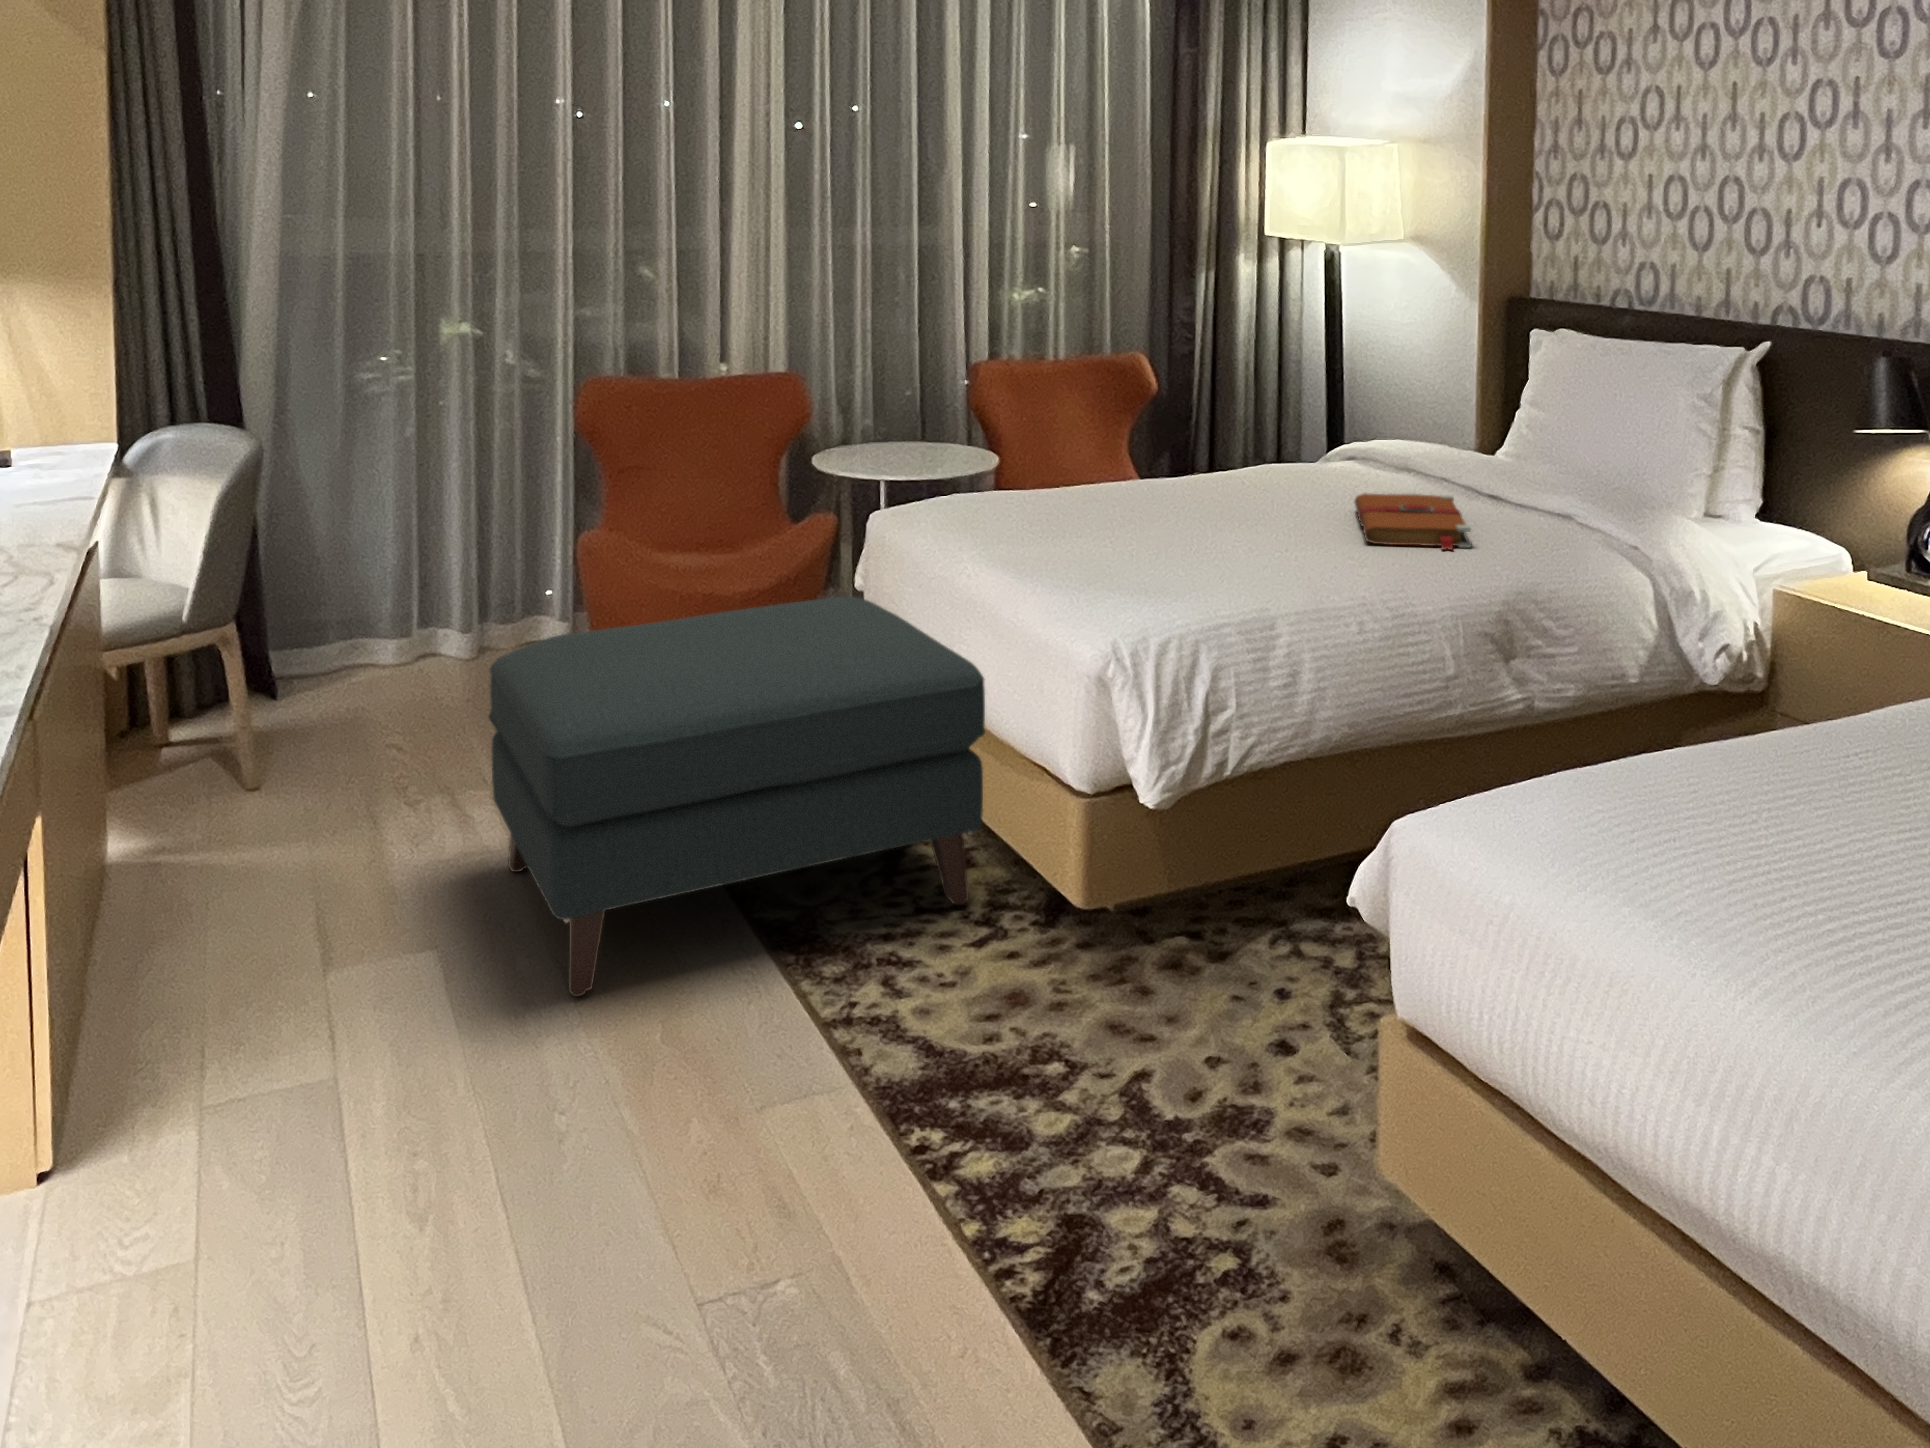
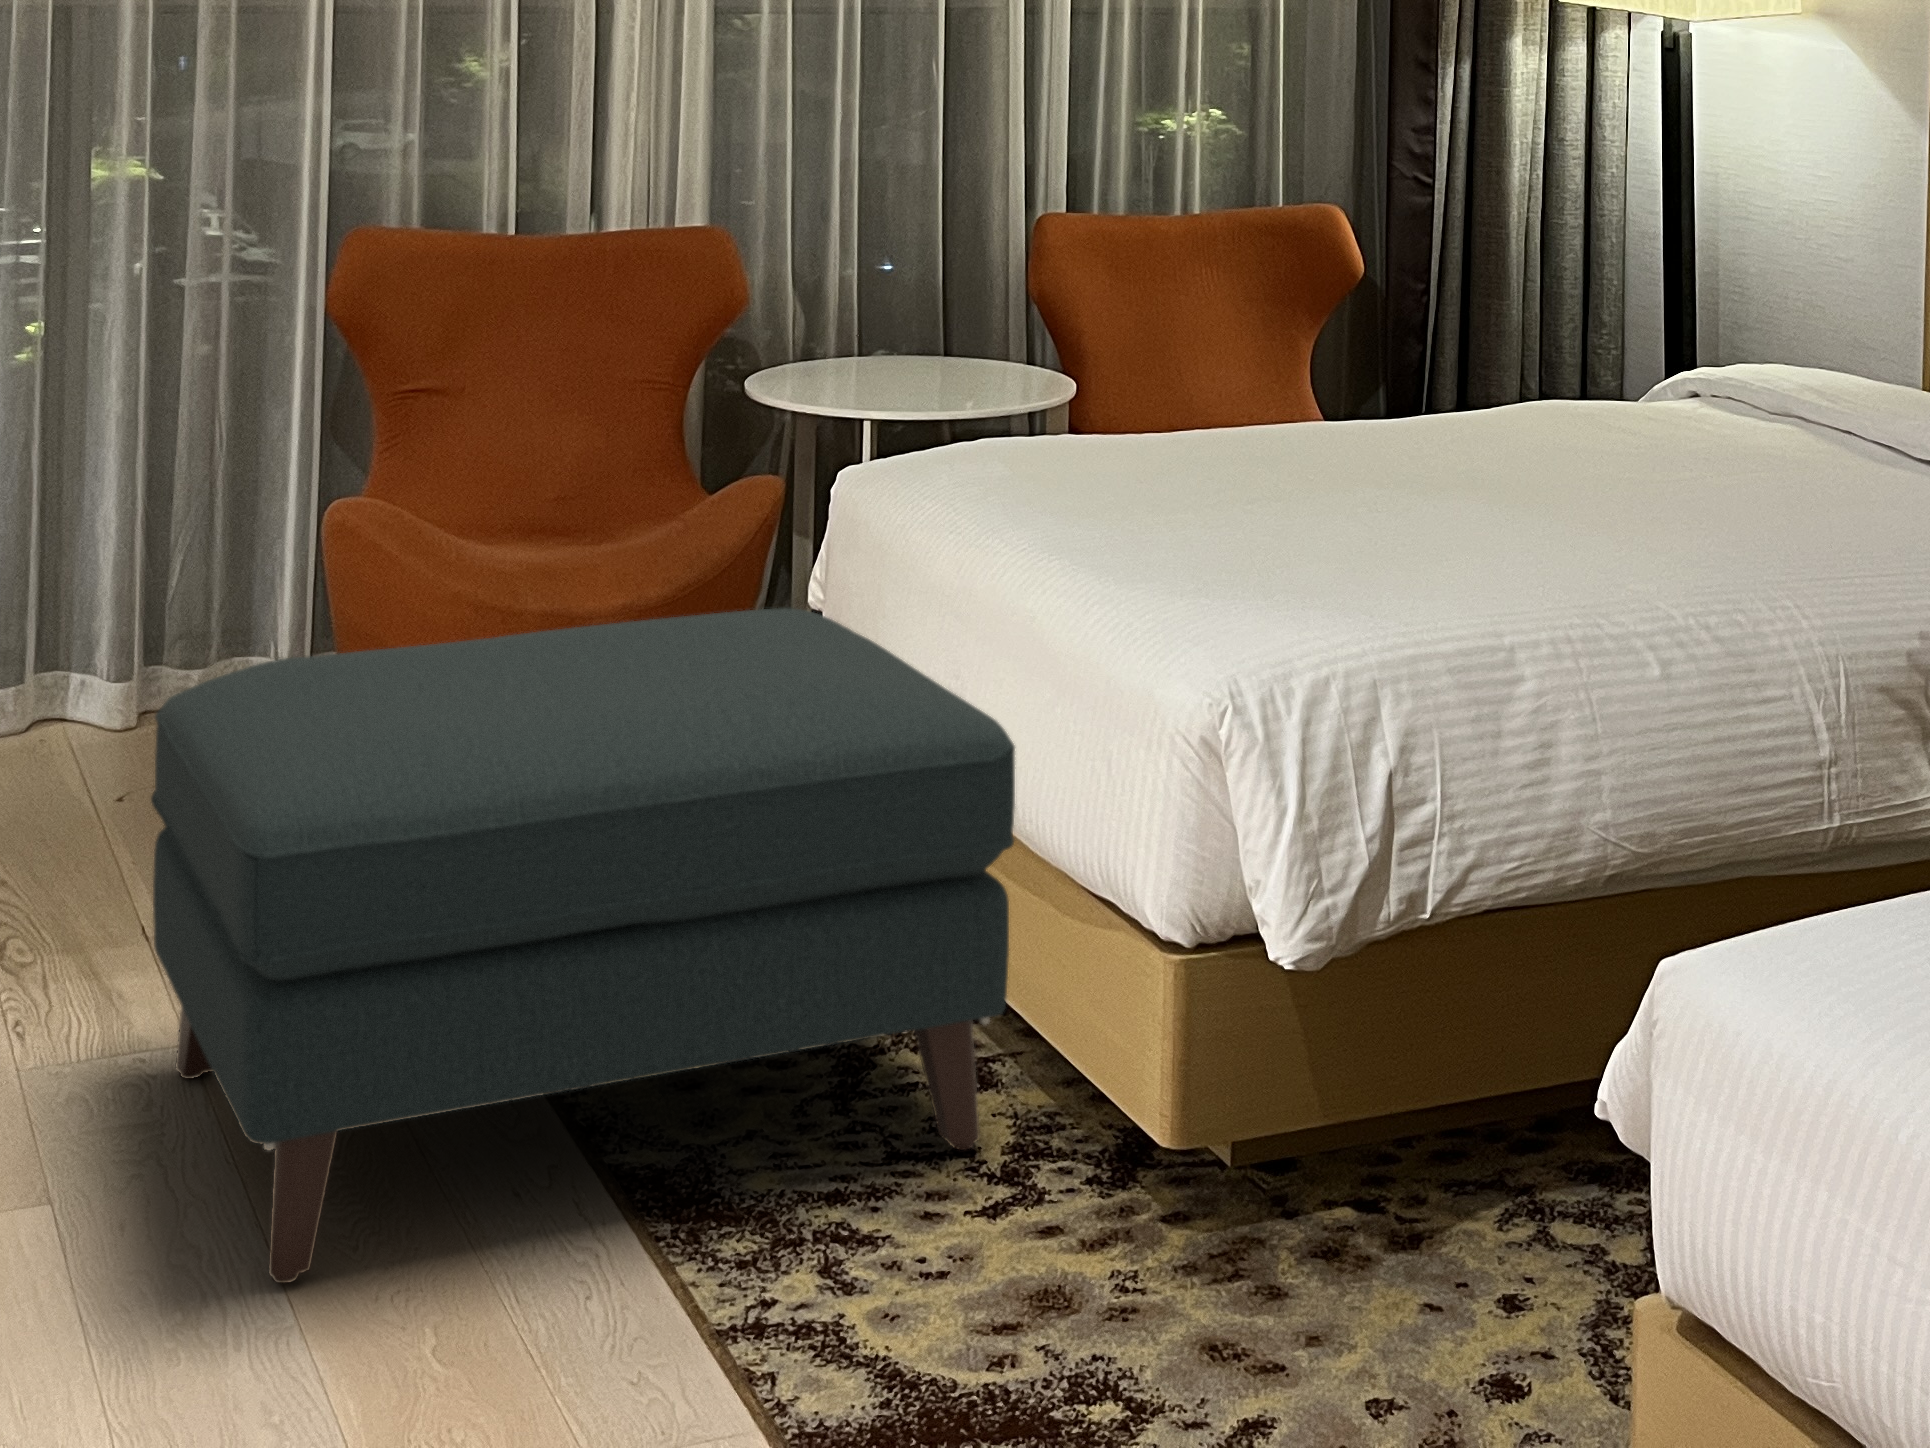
book: present [1354,494,1472,550] -> none [1685,448,1881,545]

